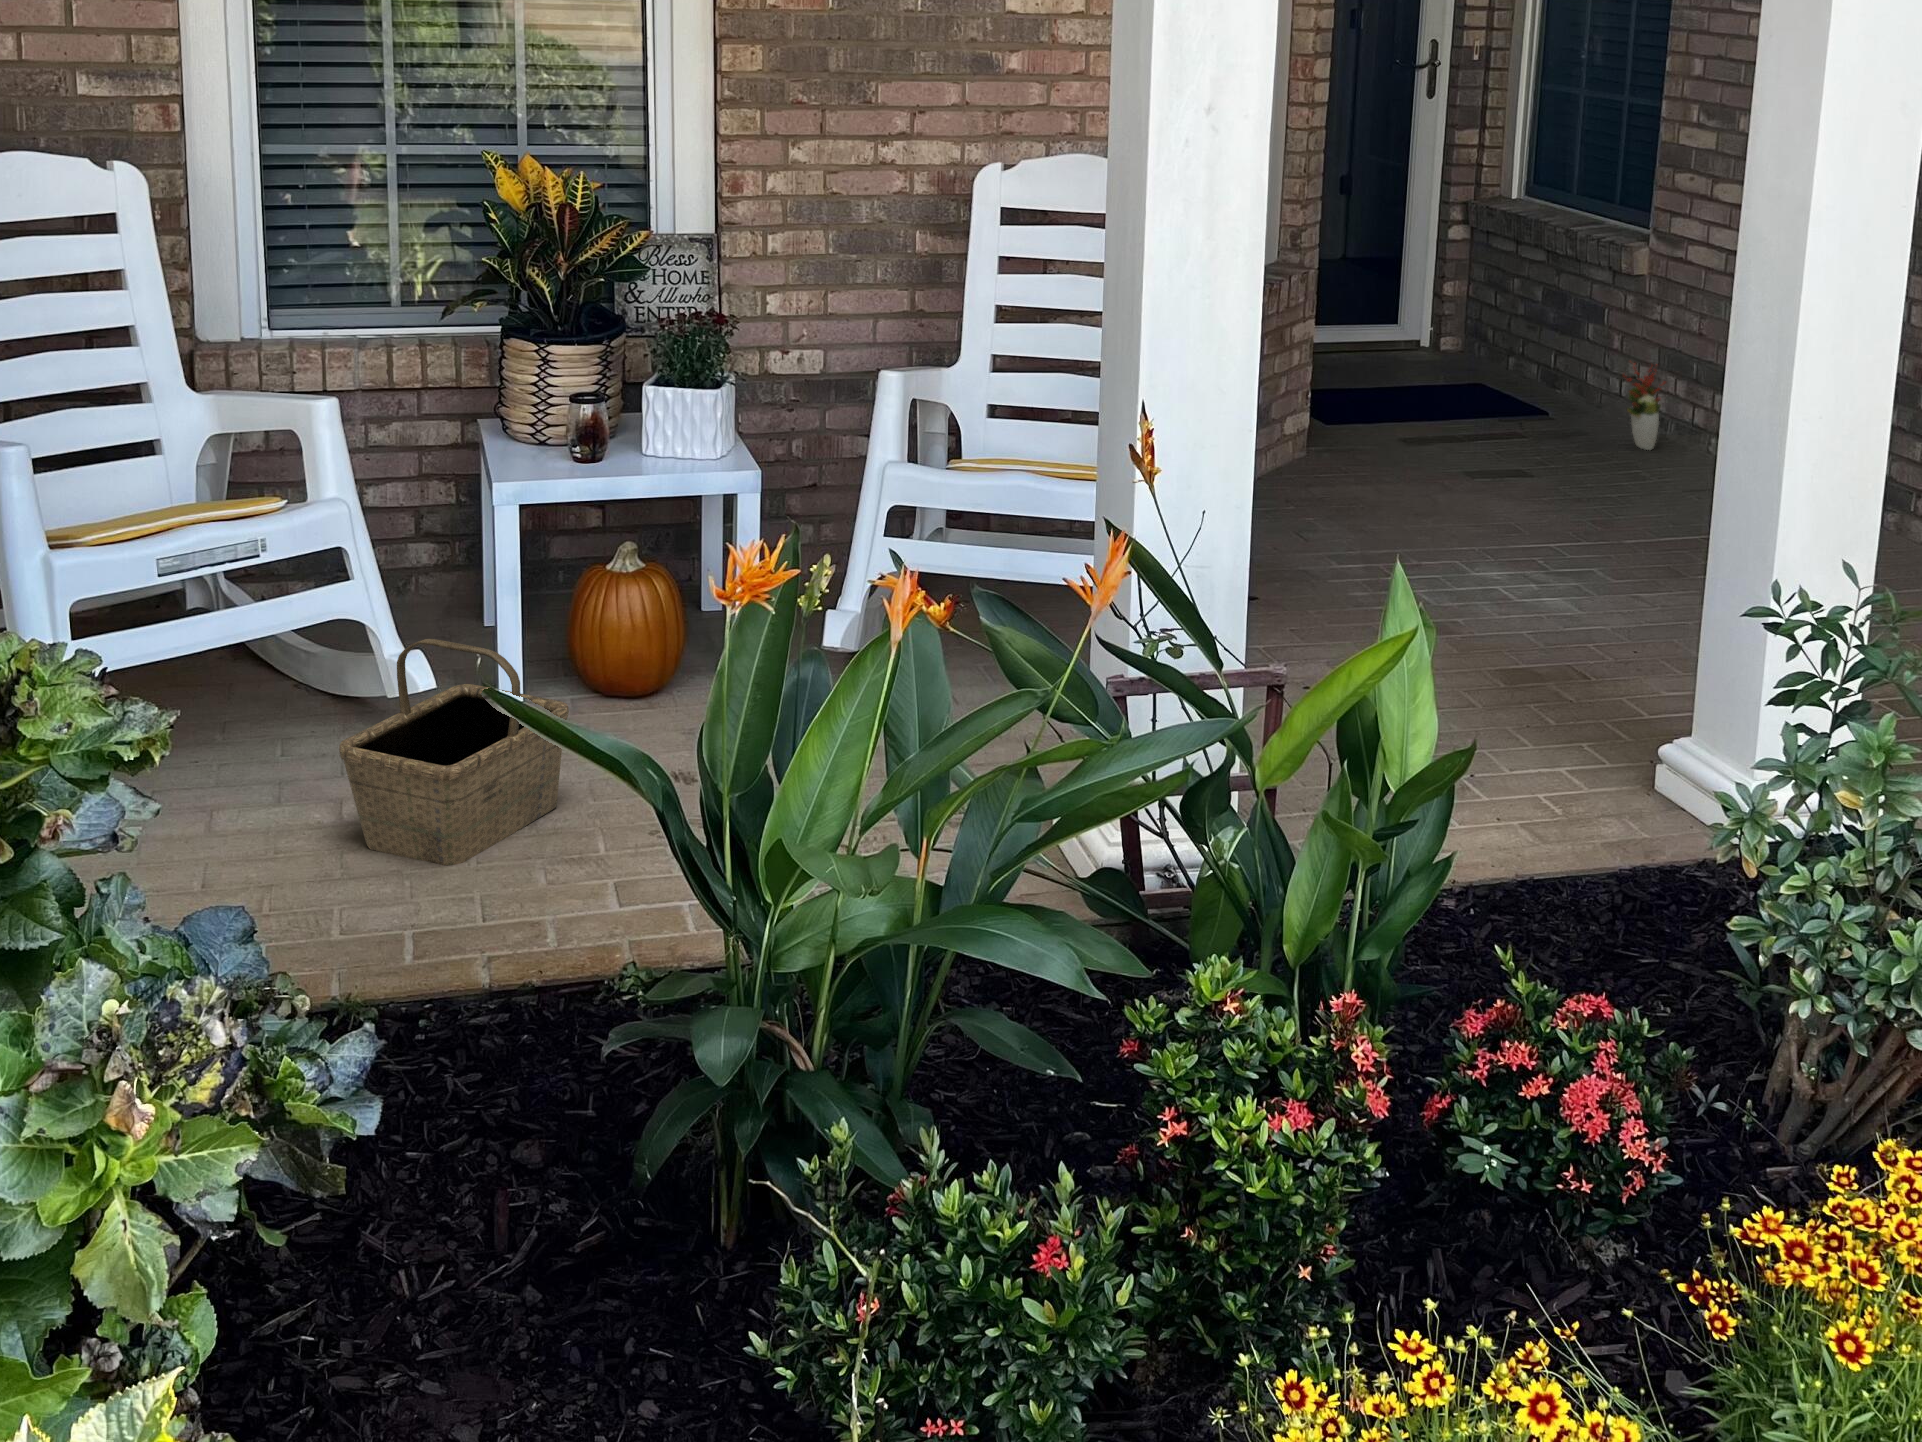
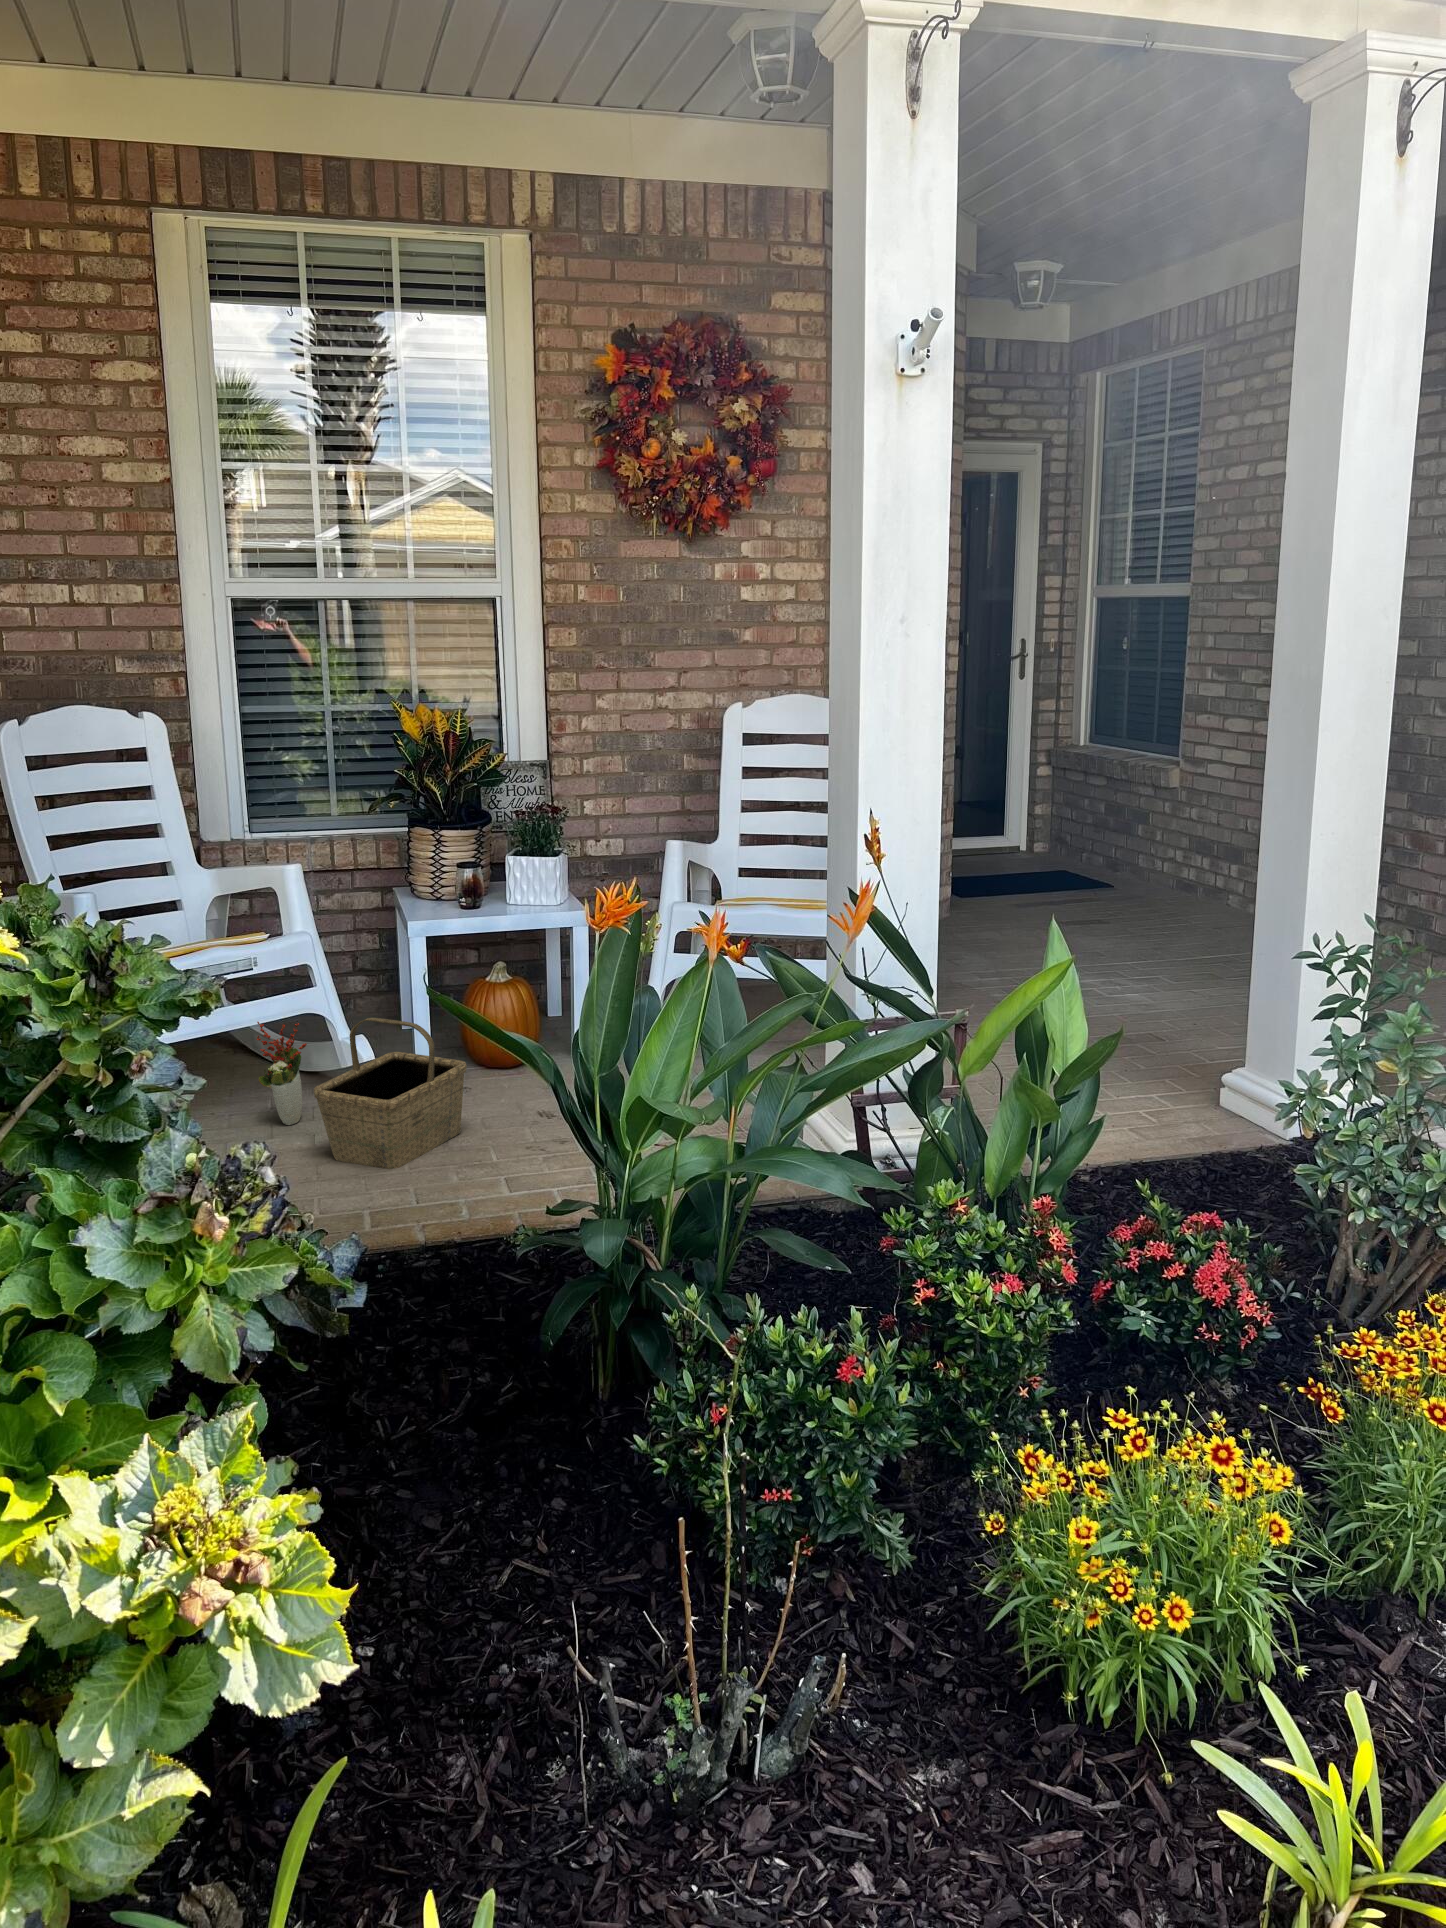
decorative plant: present [1627,364,1666,450] -> present [257,1022,307,1125]

